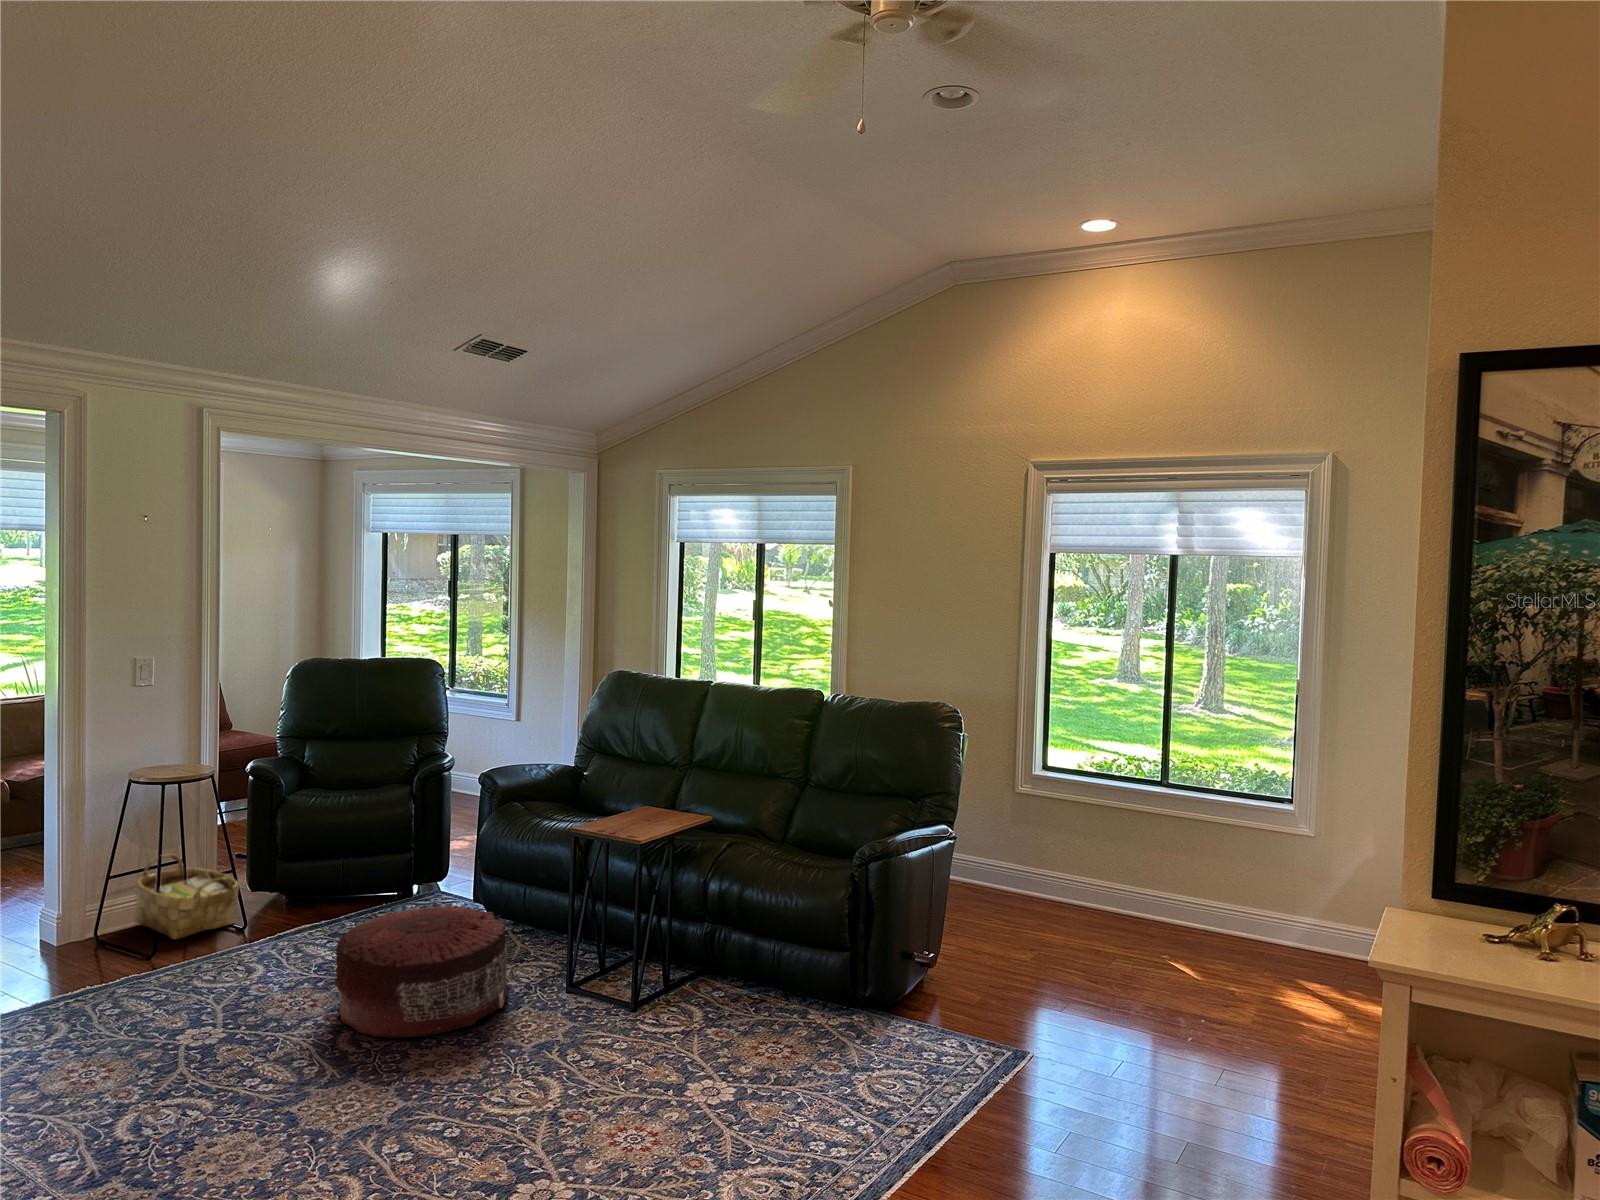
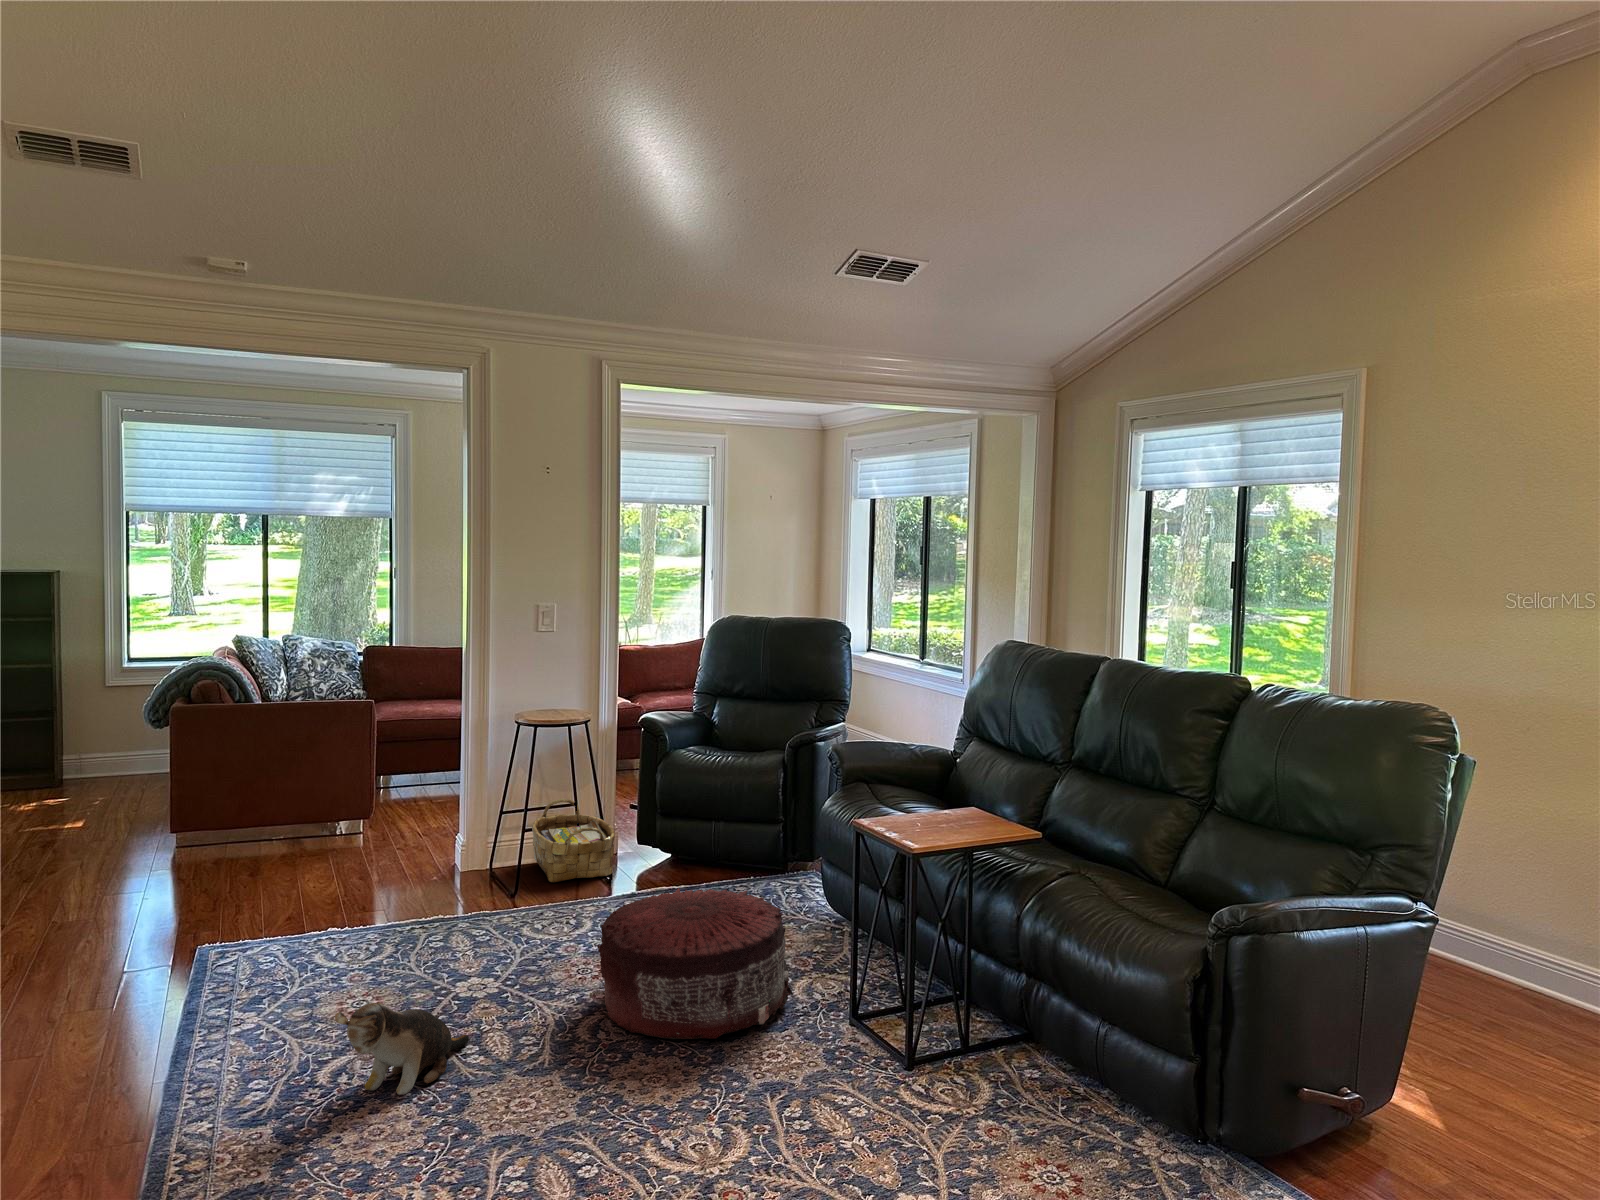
plush toy: none [160,1049,247,1137] -> present [335,1002,469,1094]

